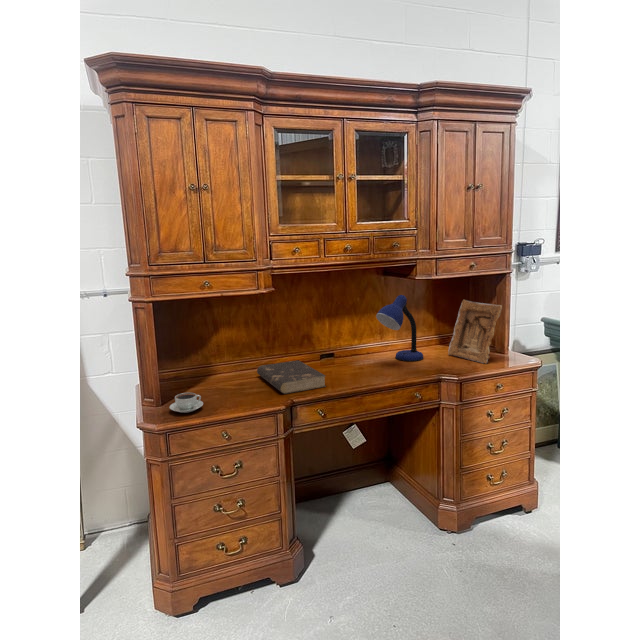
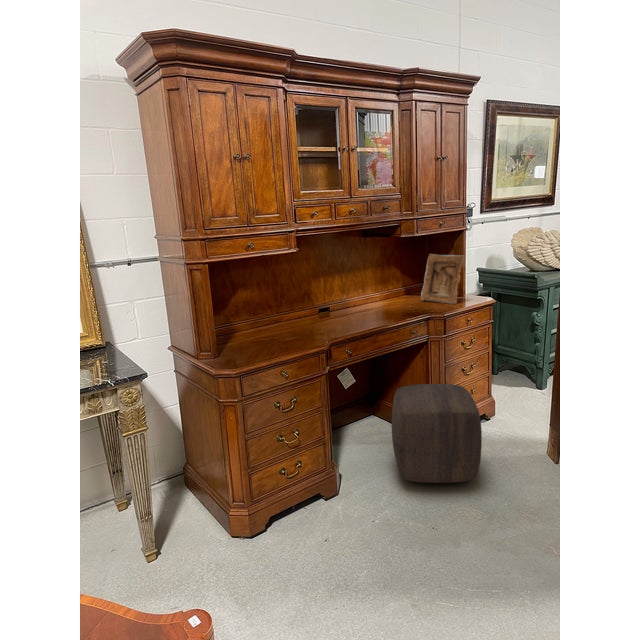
desk lamp: present [376,295,423,361] -> none [368,251,404,308]
book: present [257,360,326,394] -> none [275,313,344,338]
coffee cup: present [170,393,203,413] -> none [226,343,256,360]
ottoman: none [373,459,483,598] -> present [392,384,482,483]

